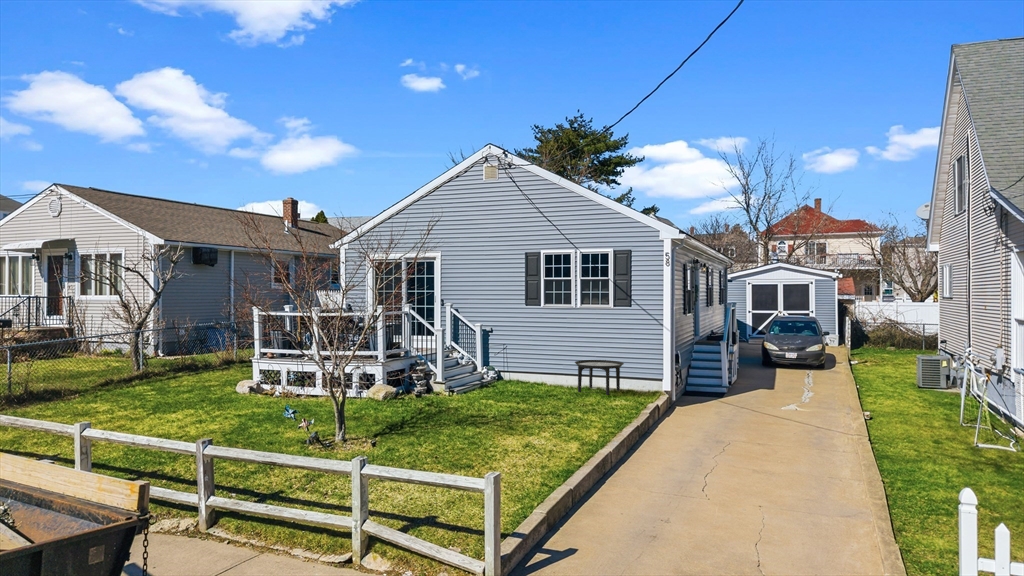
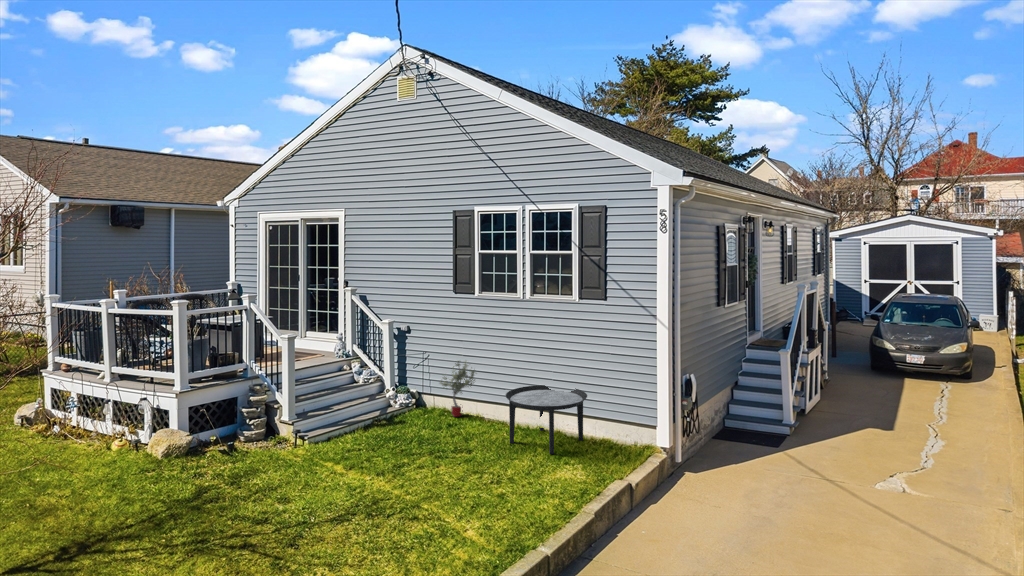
potted tree: none [517,347,545,384] -> present [440,361,475,417]

